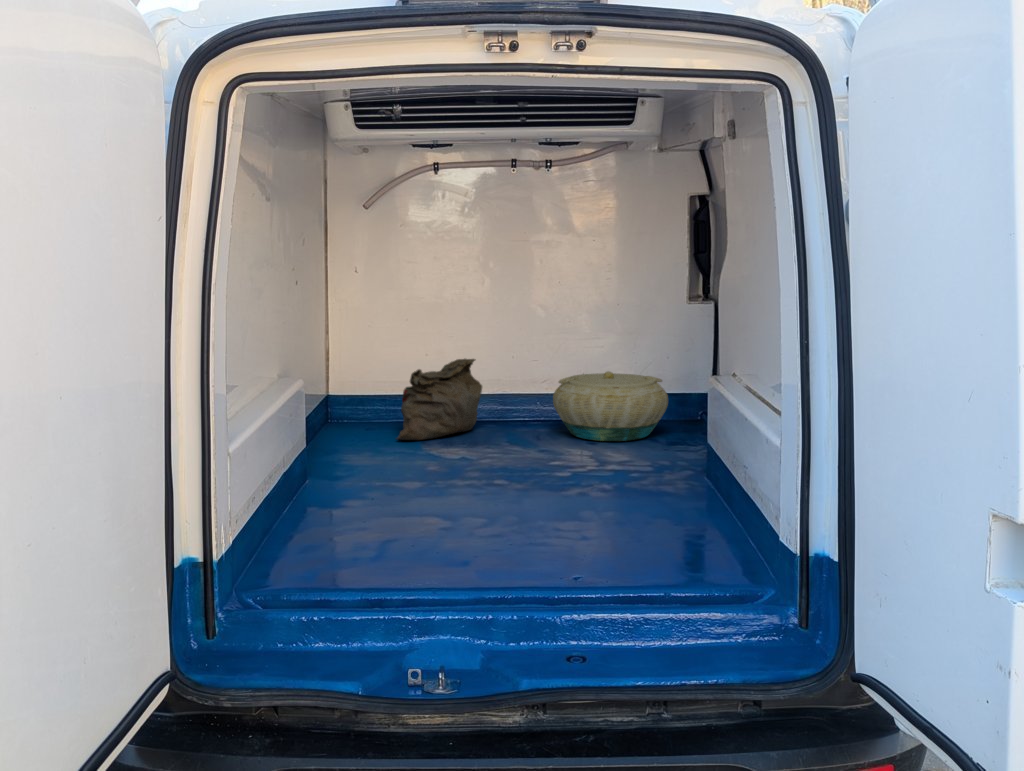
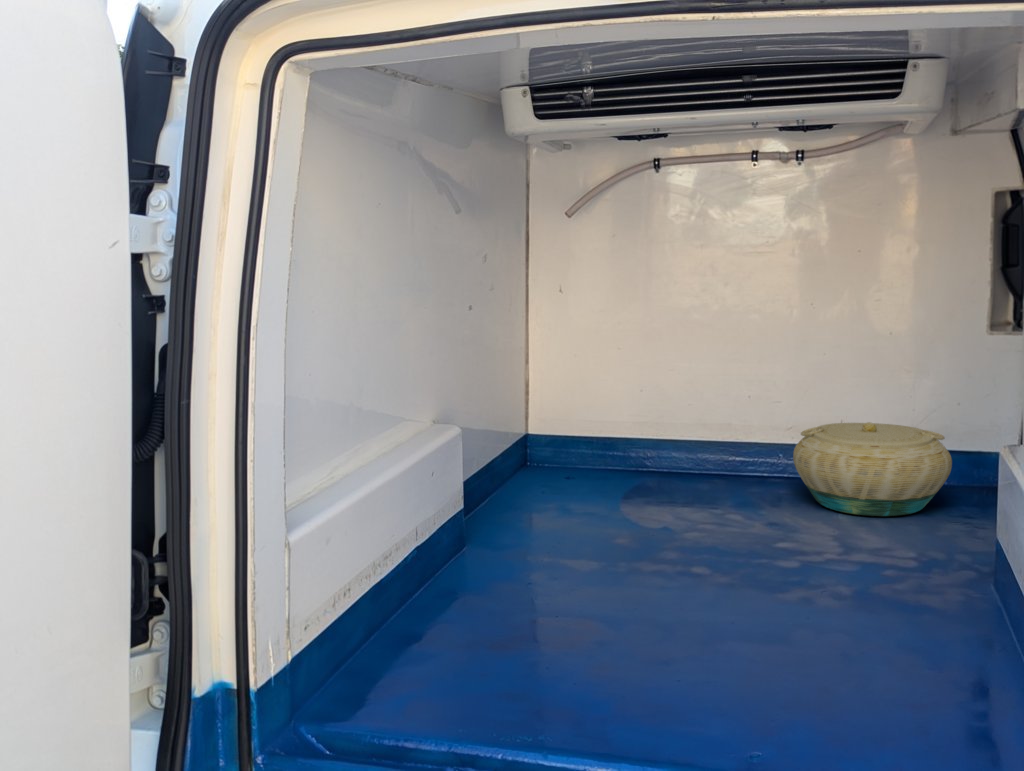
bag: present [396,359,482,440] -> none [591,398,705,498]

